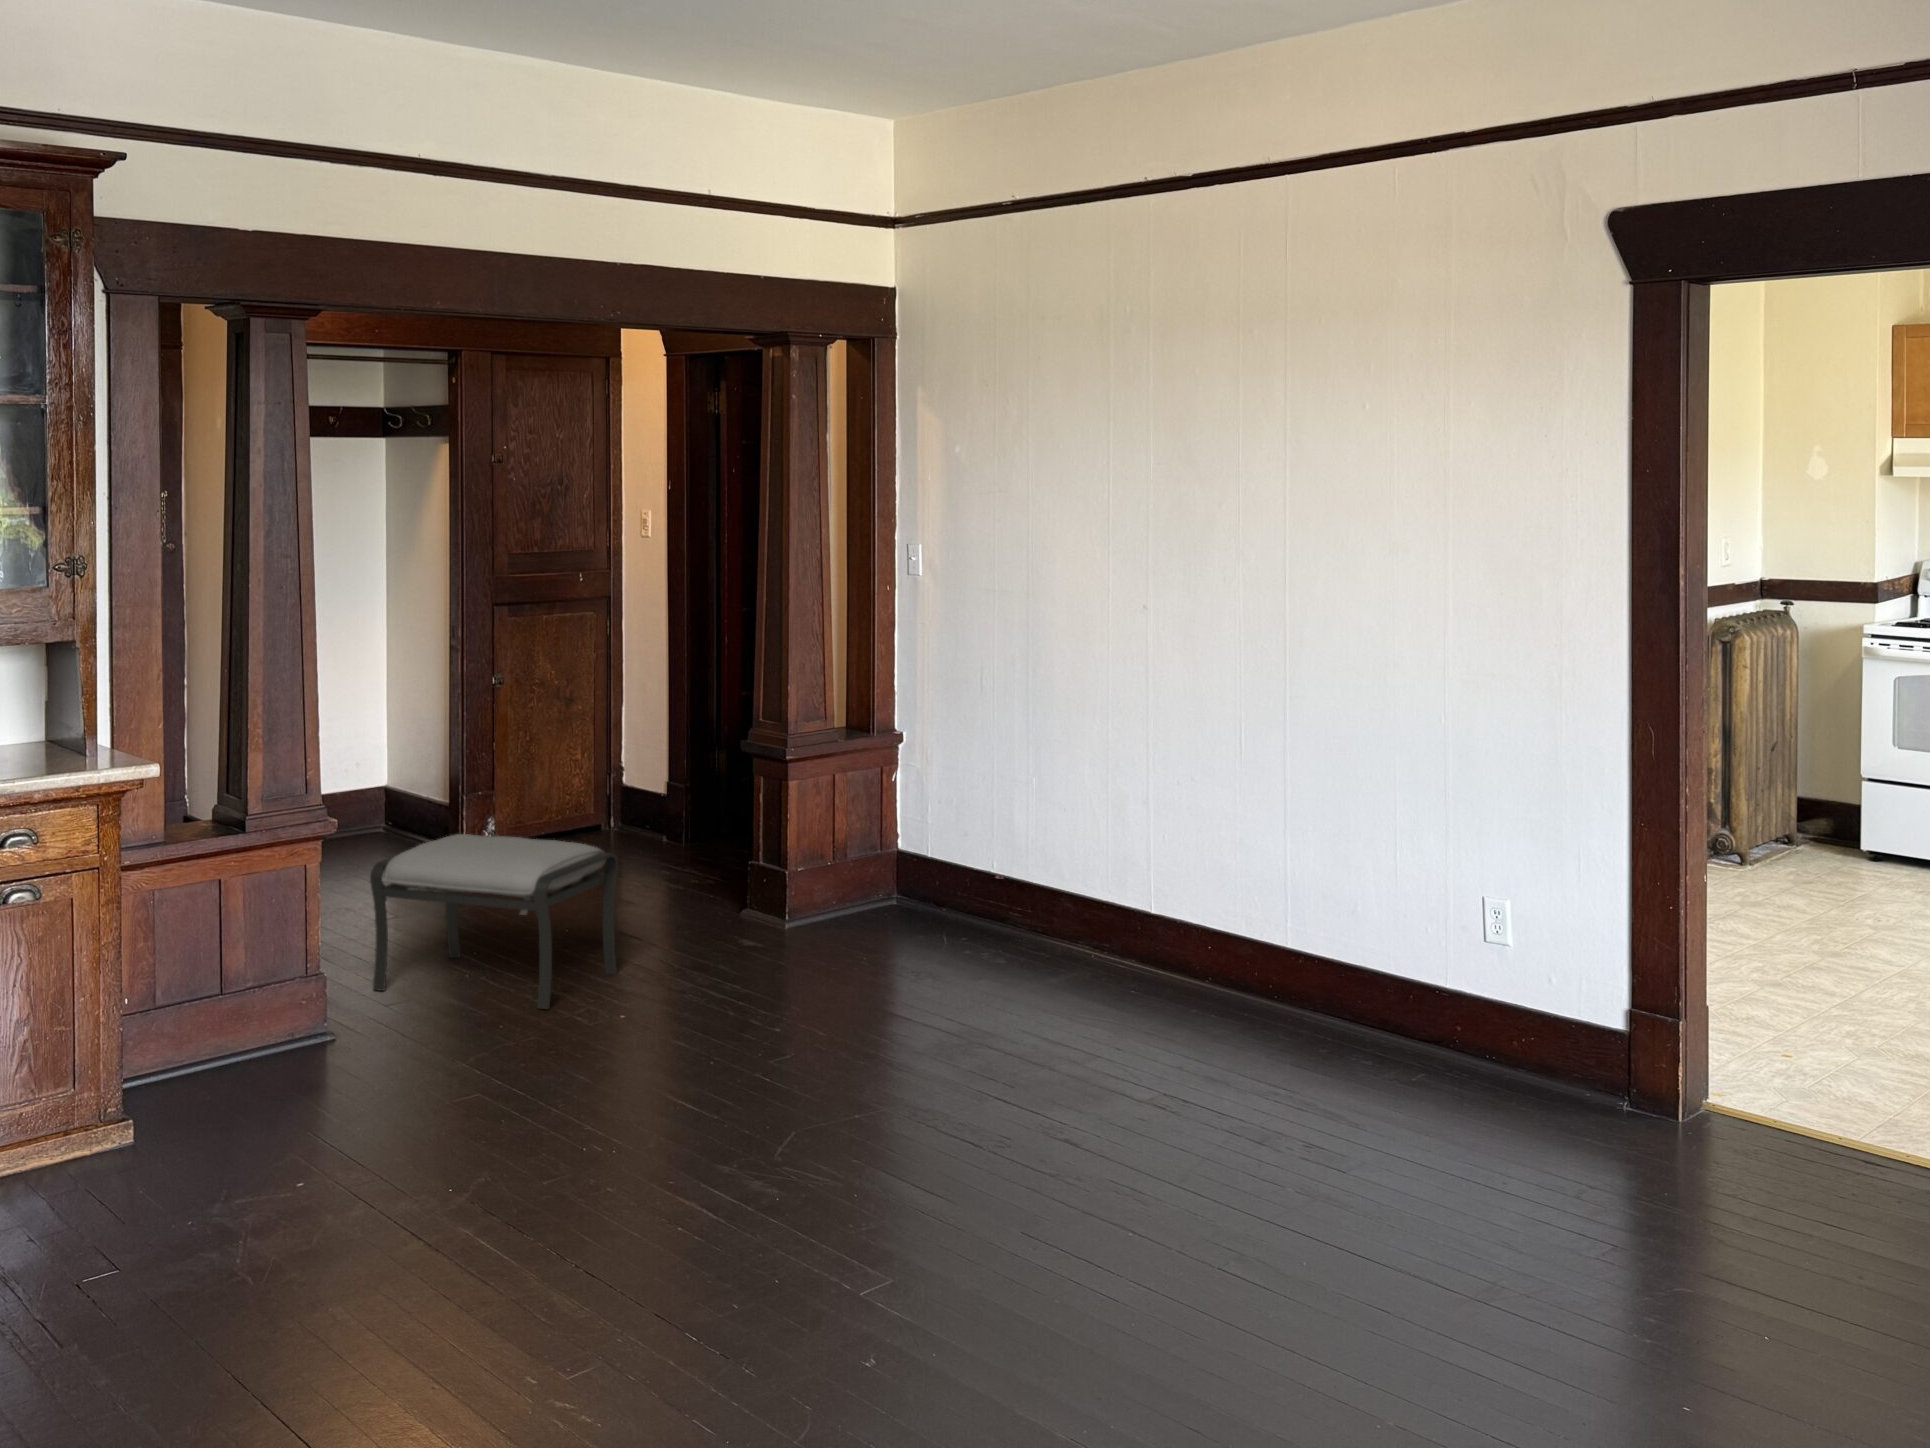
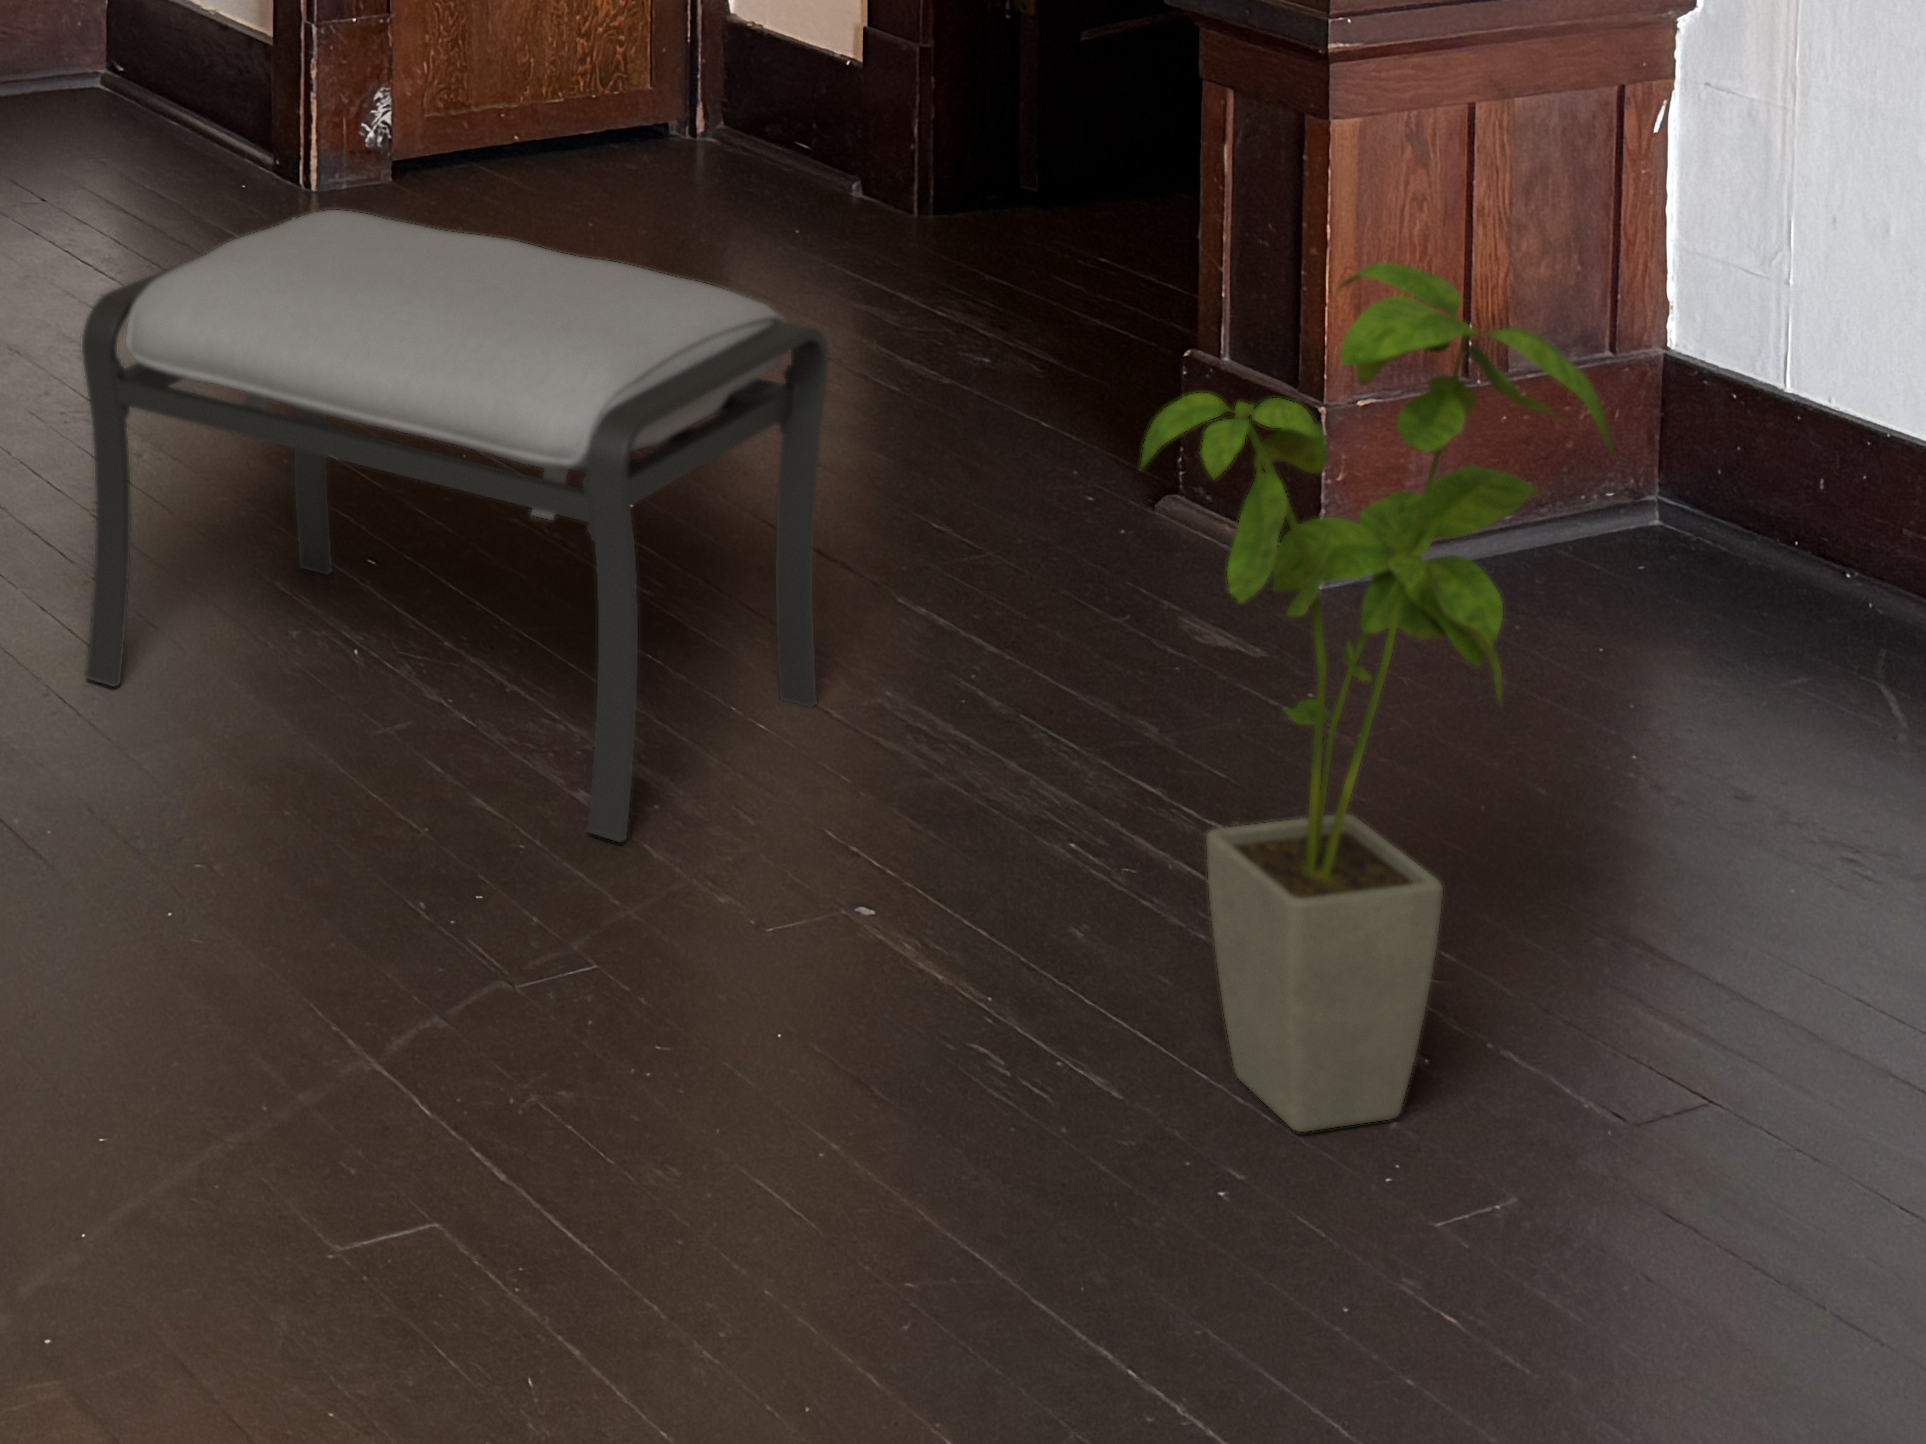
house plant: none [687,799,810,1047] -> present [1141,263,1612,1132]

